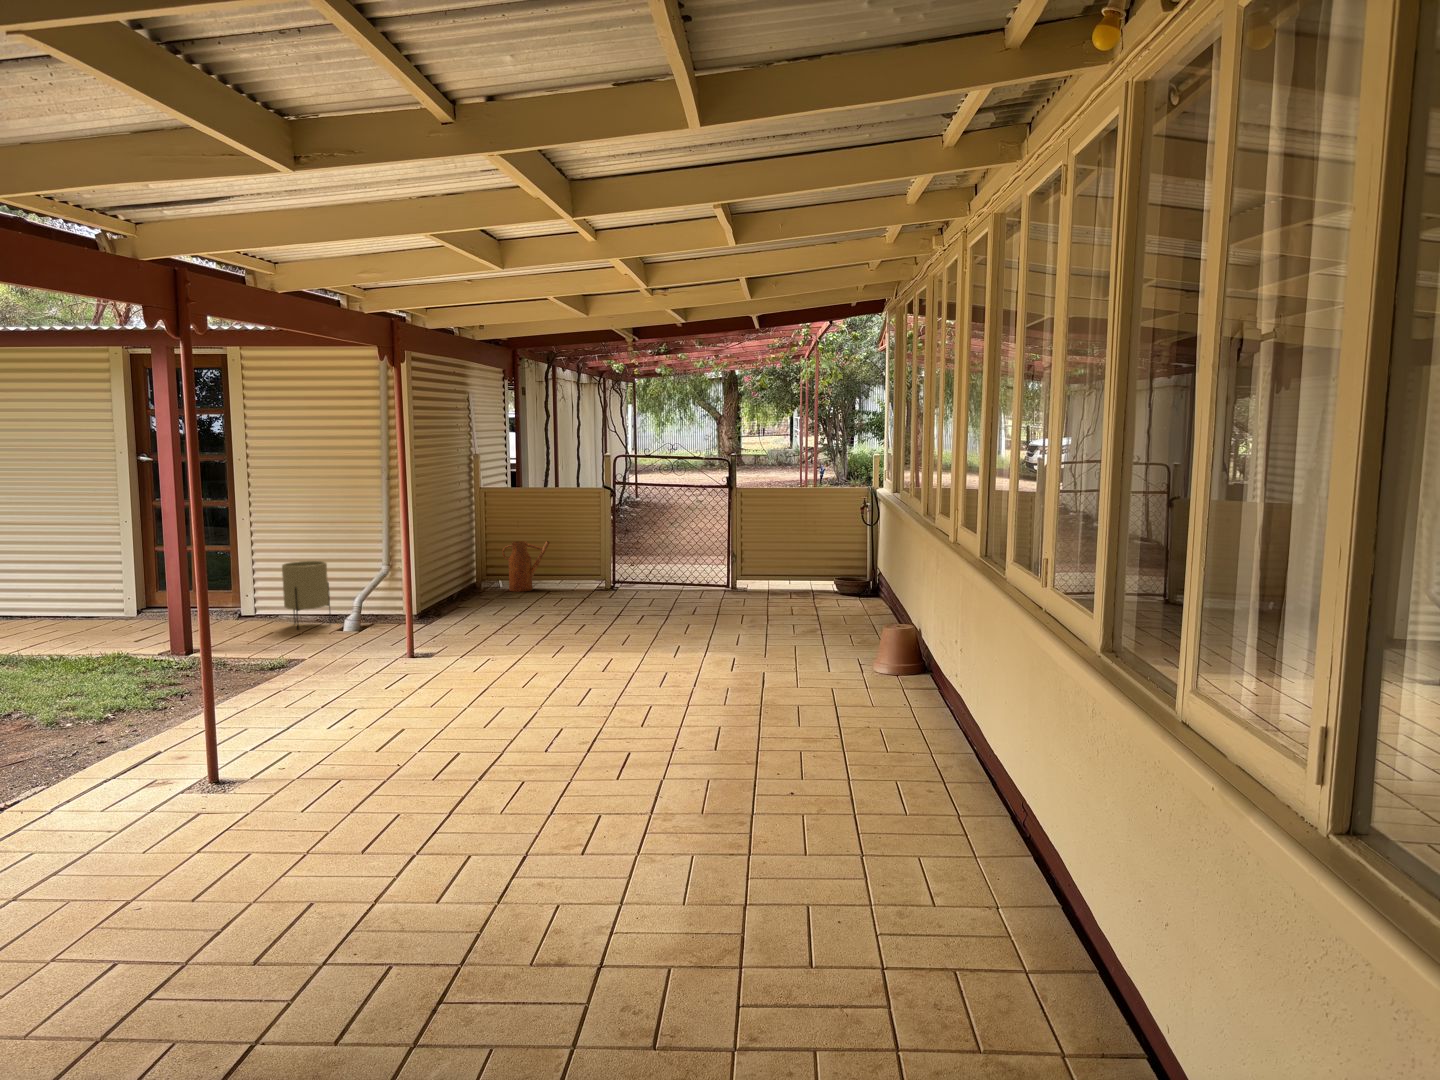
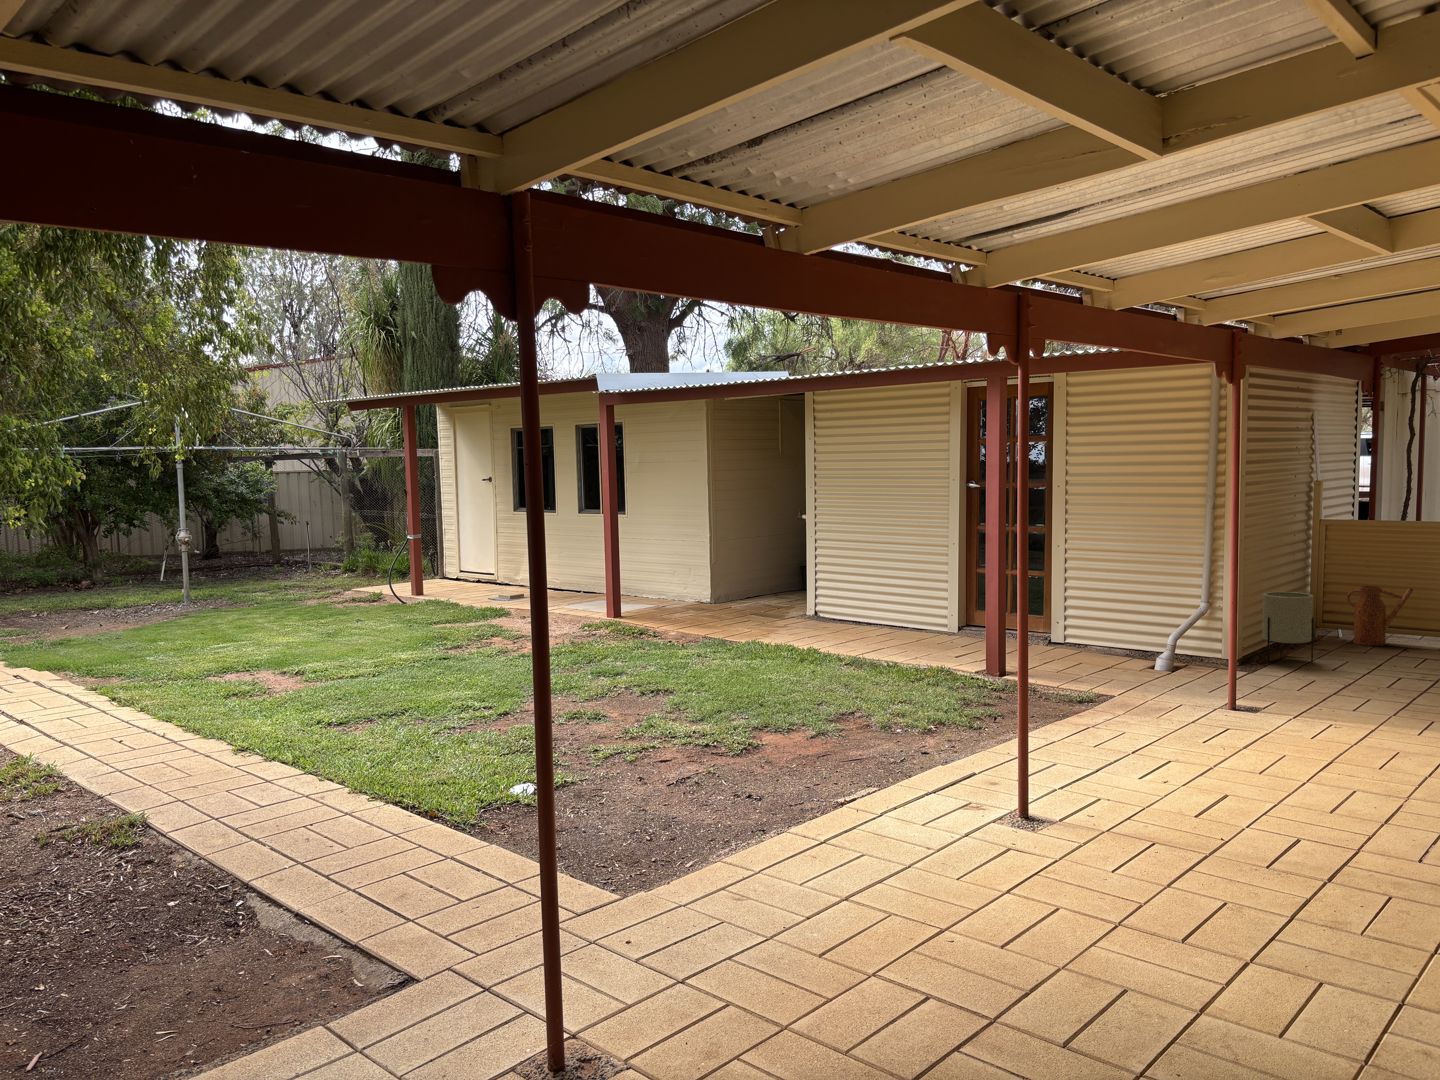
planter: present [282,561,330,629] -> present [1262,592,1314,663]

